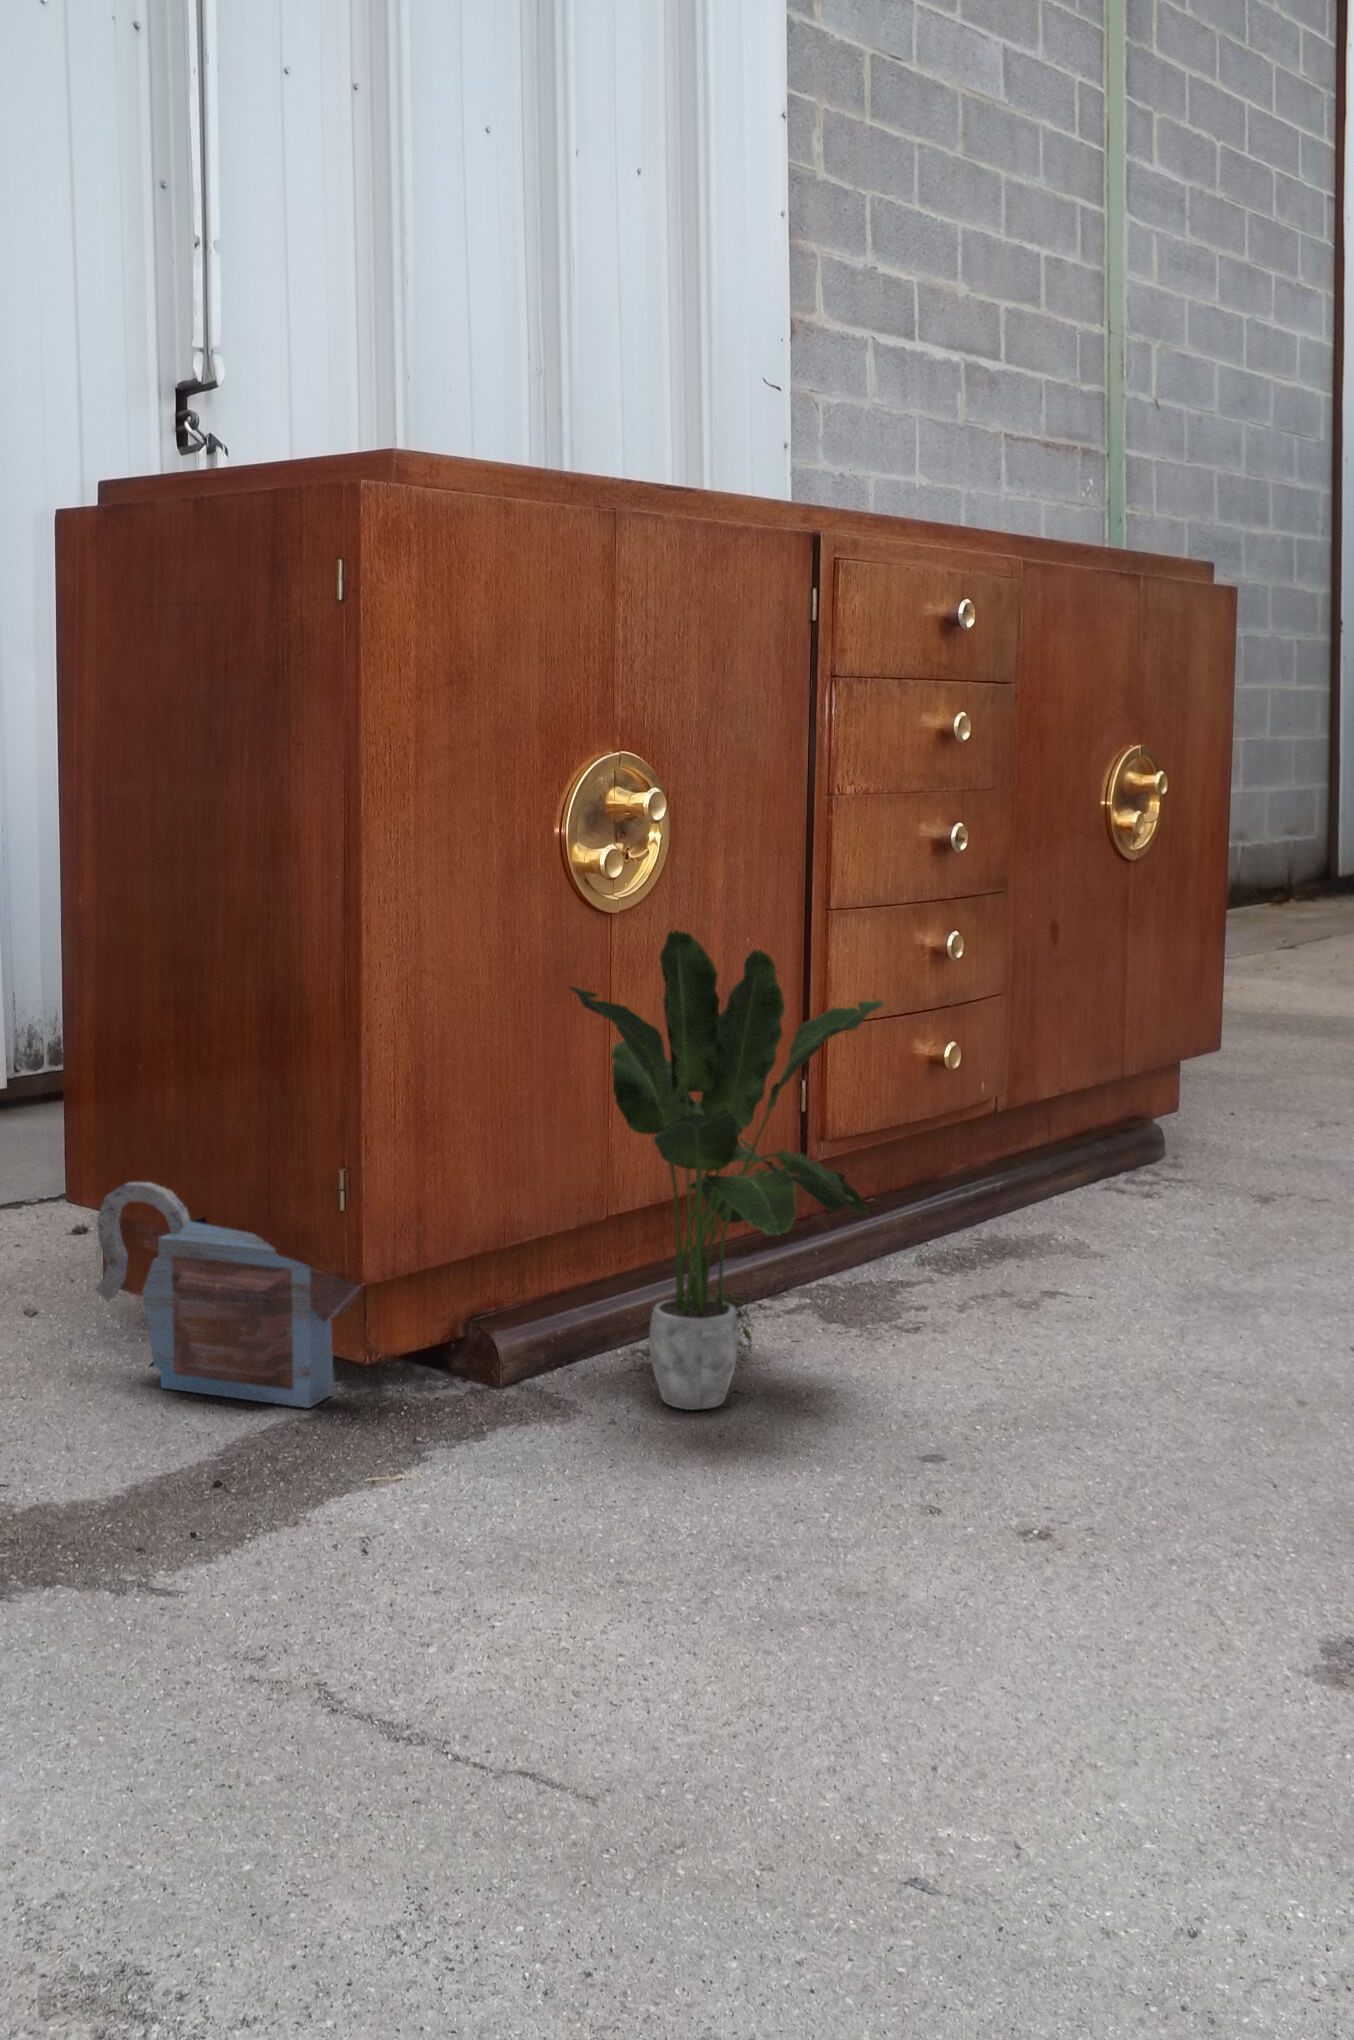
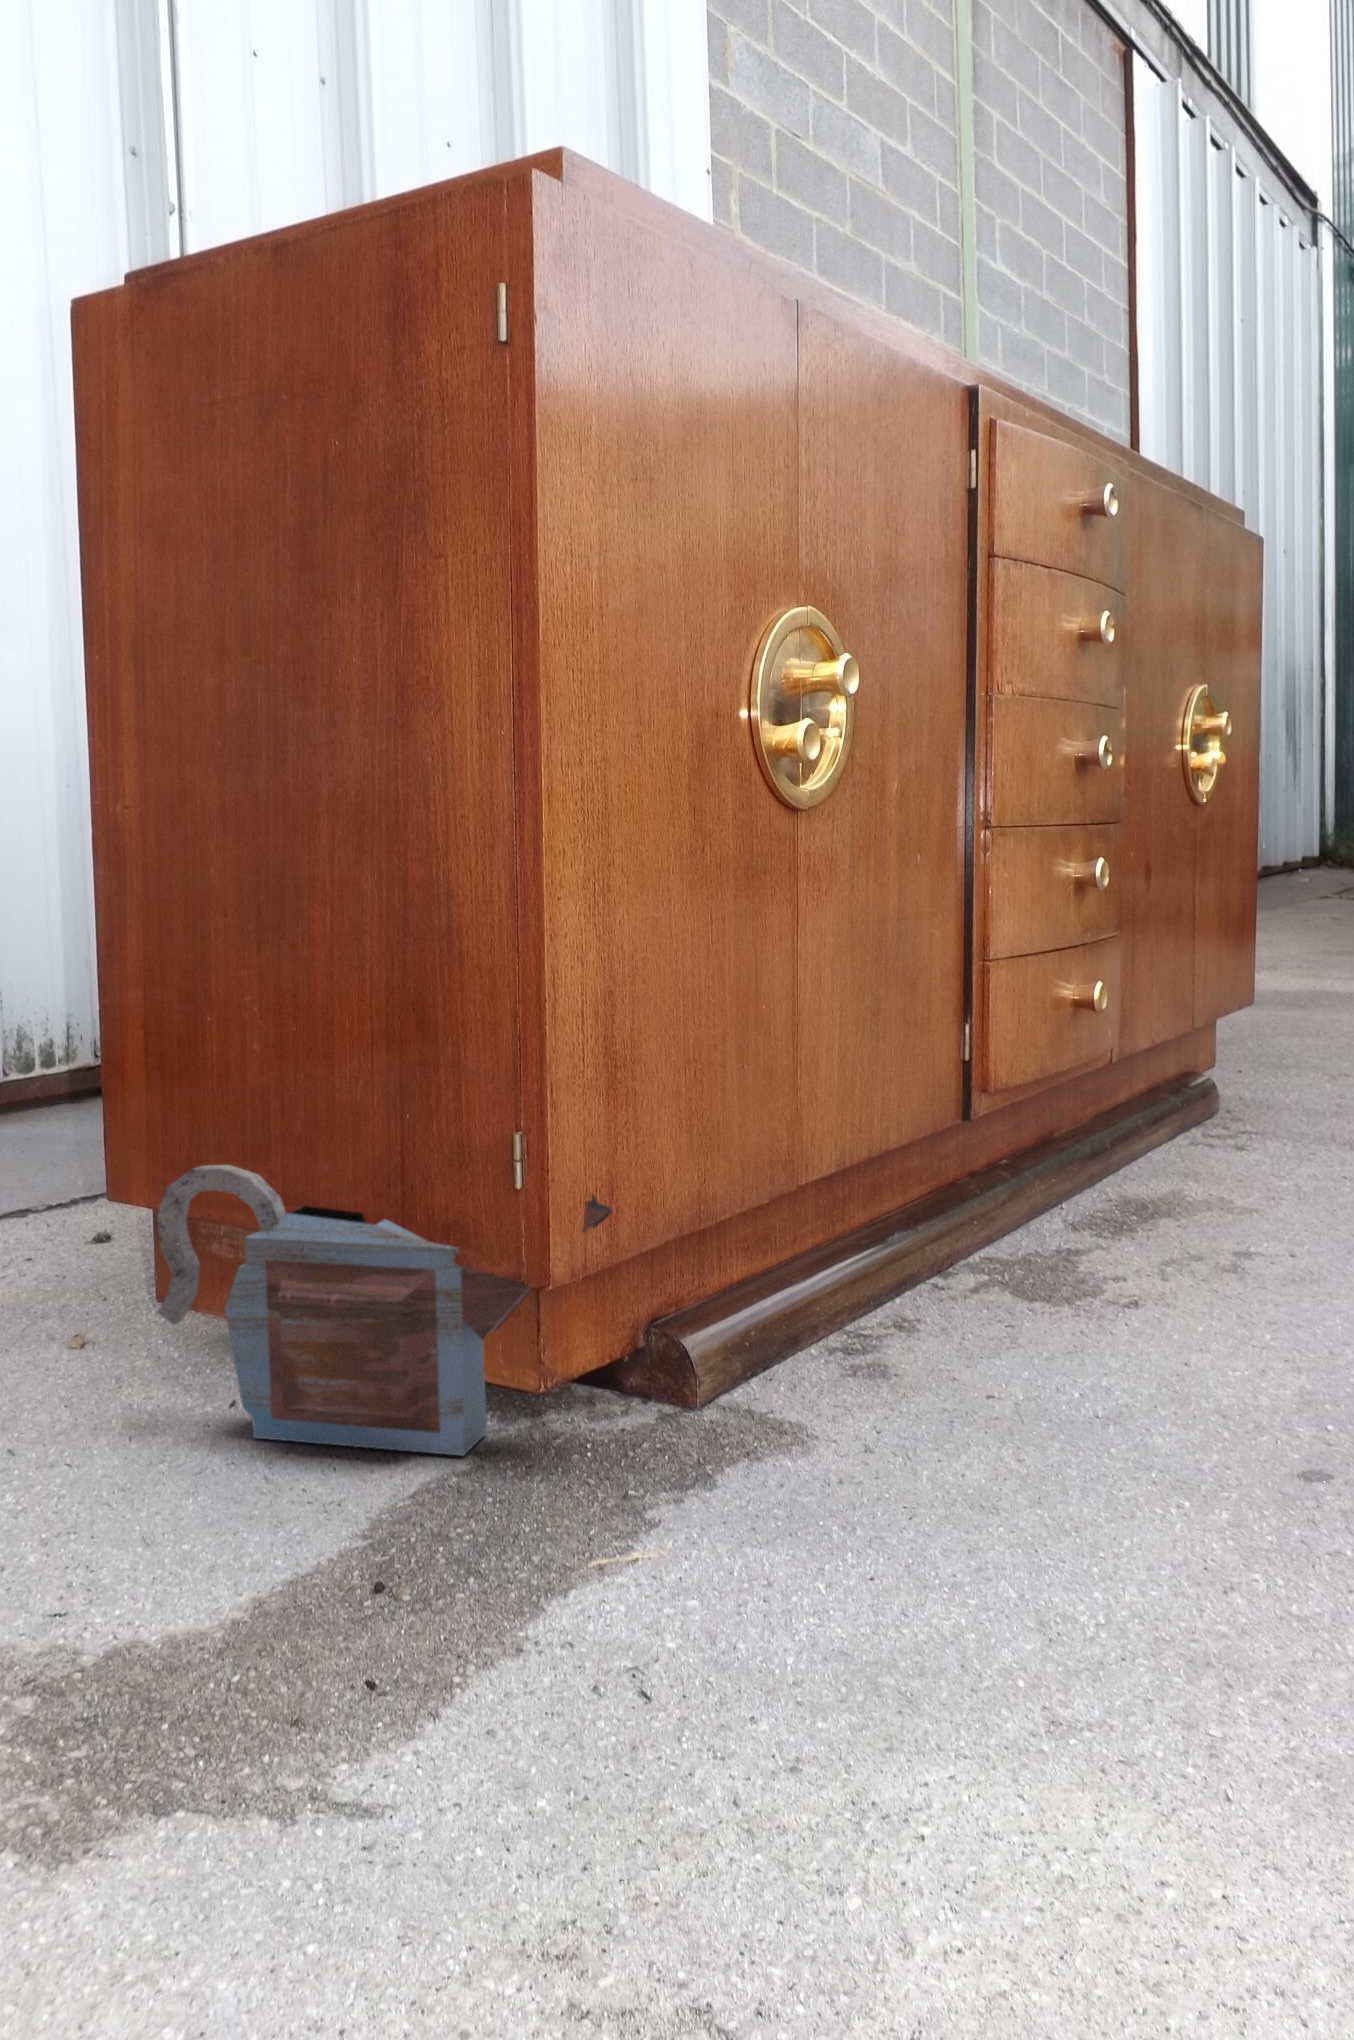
potted plant: present [568,929,885,1410] -> none [784,806,1224,1427]

